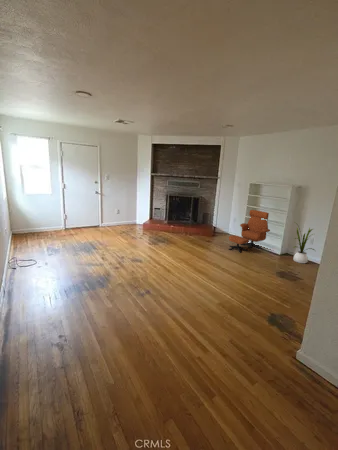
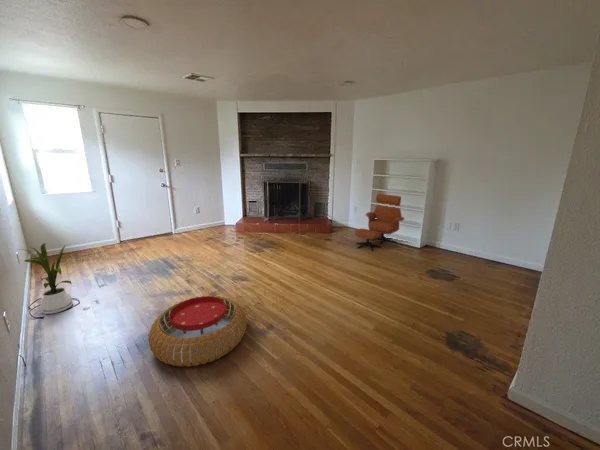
house plant: present [293,228,314,263] -> present [25,243,73,314]
pouf: none [72,266,132,306] -> present [148,296,247,367]

